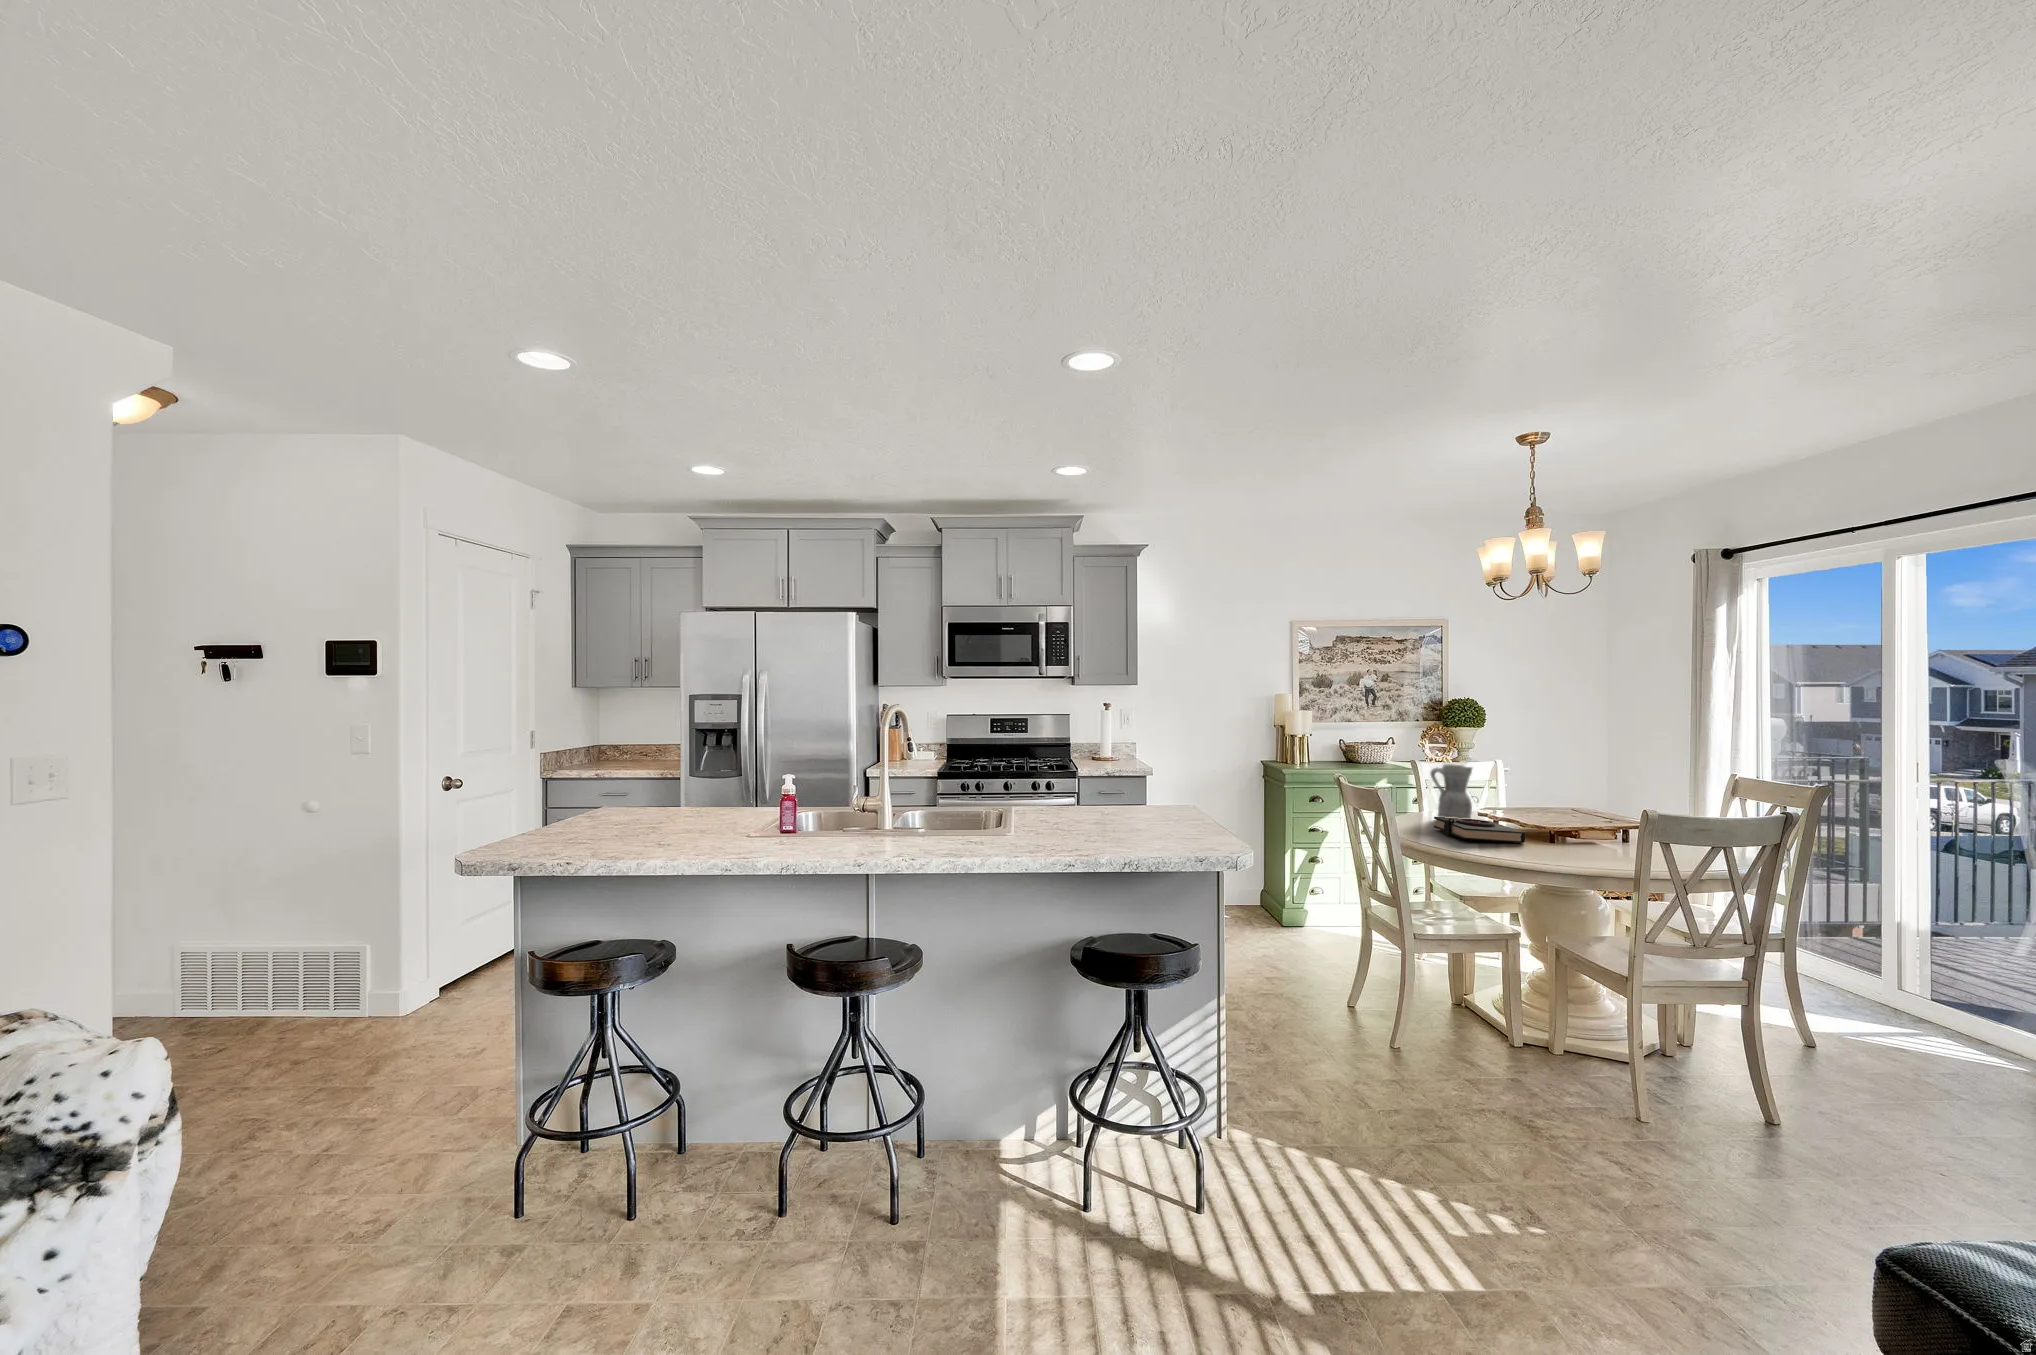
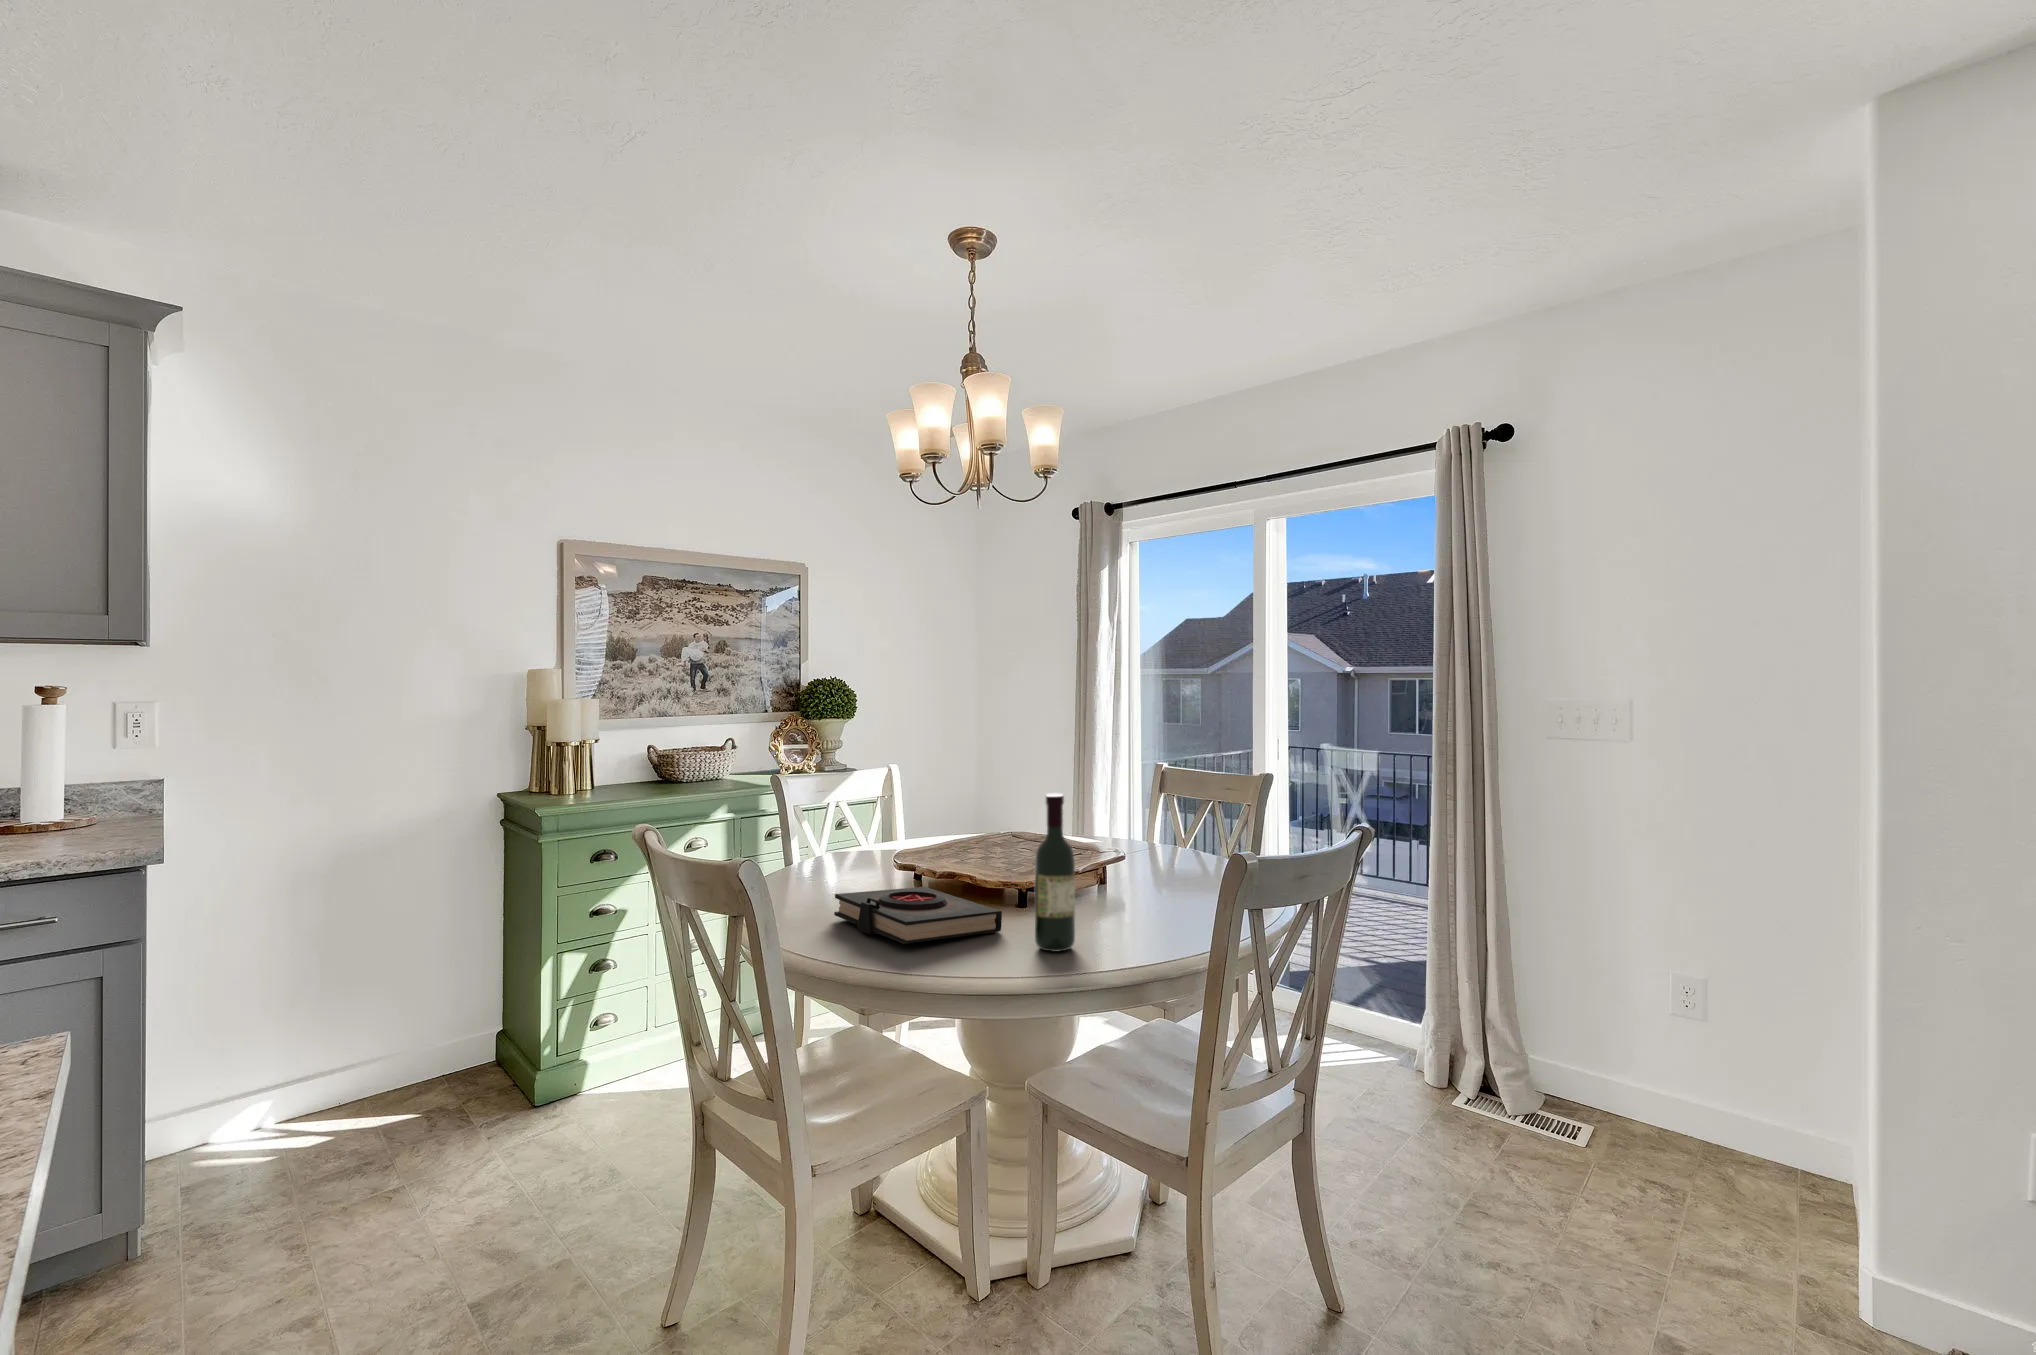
ceramic pitcher: present [1430,764,1472,819] -> none [819,785,889,892]
wine bottle: none [1538,771,1562,853] -> present [1035,793,1075,951]

